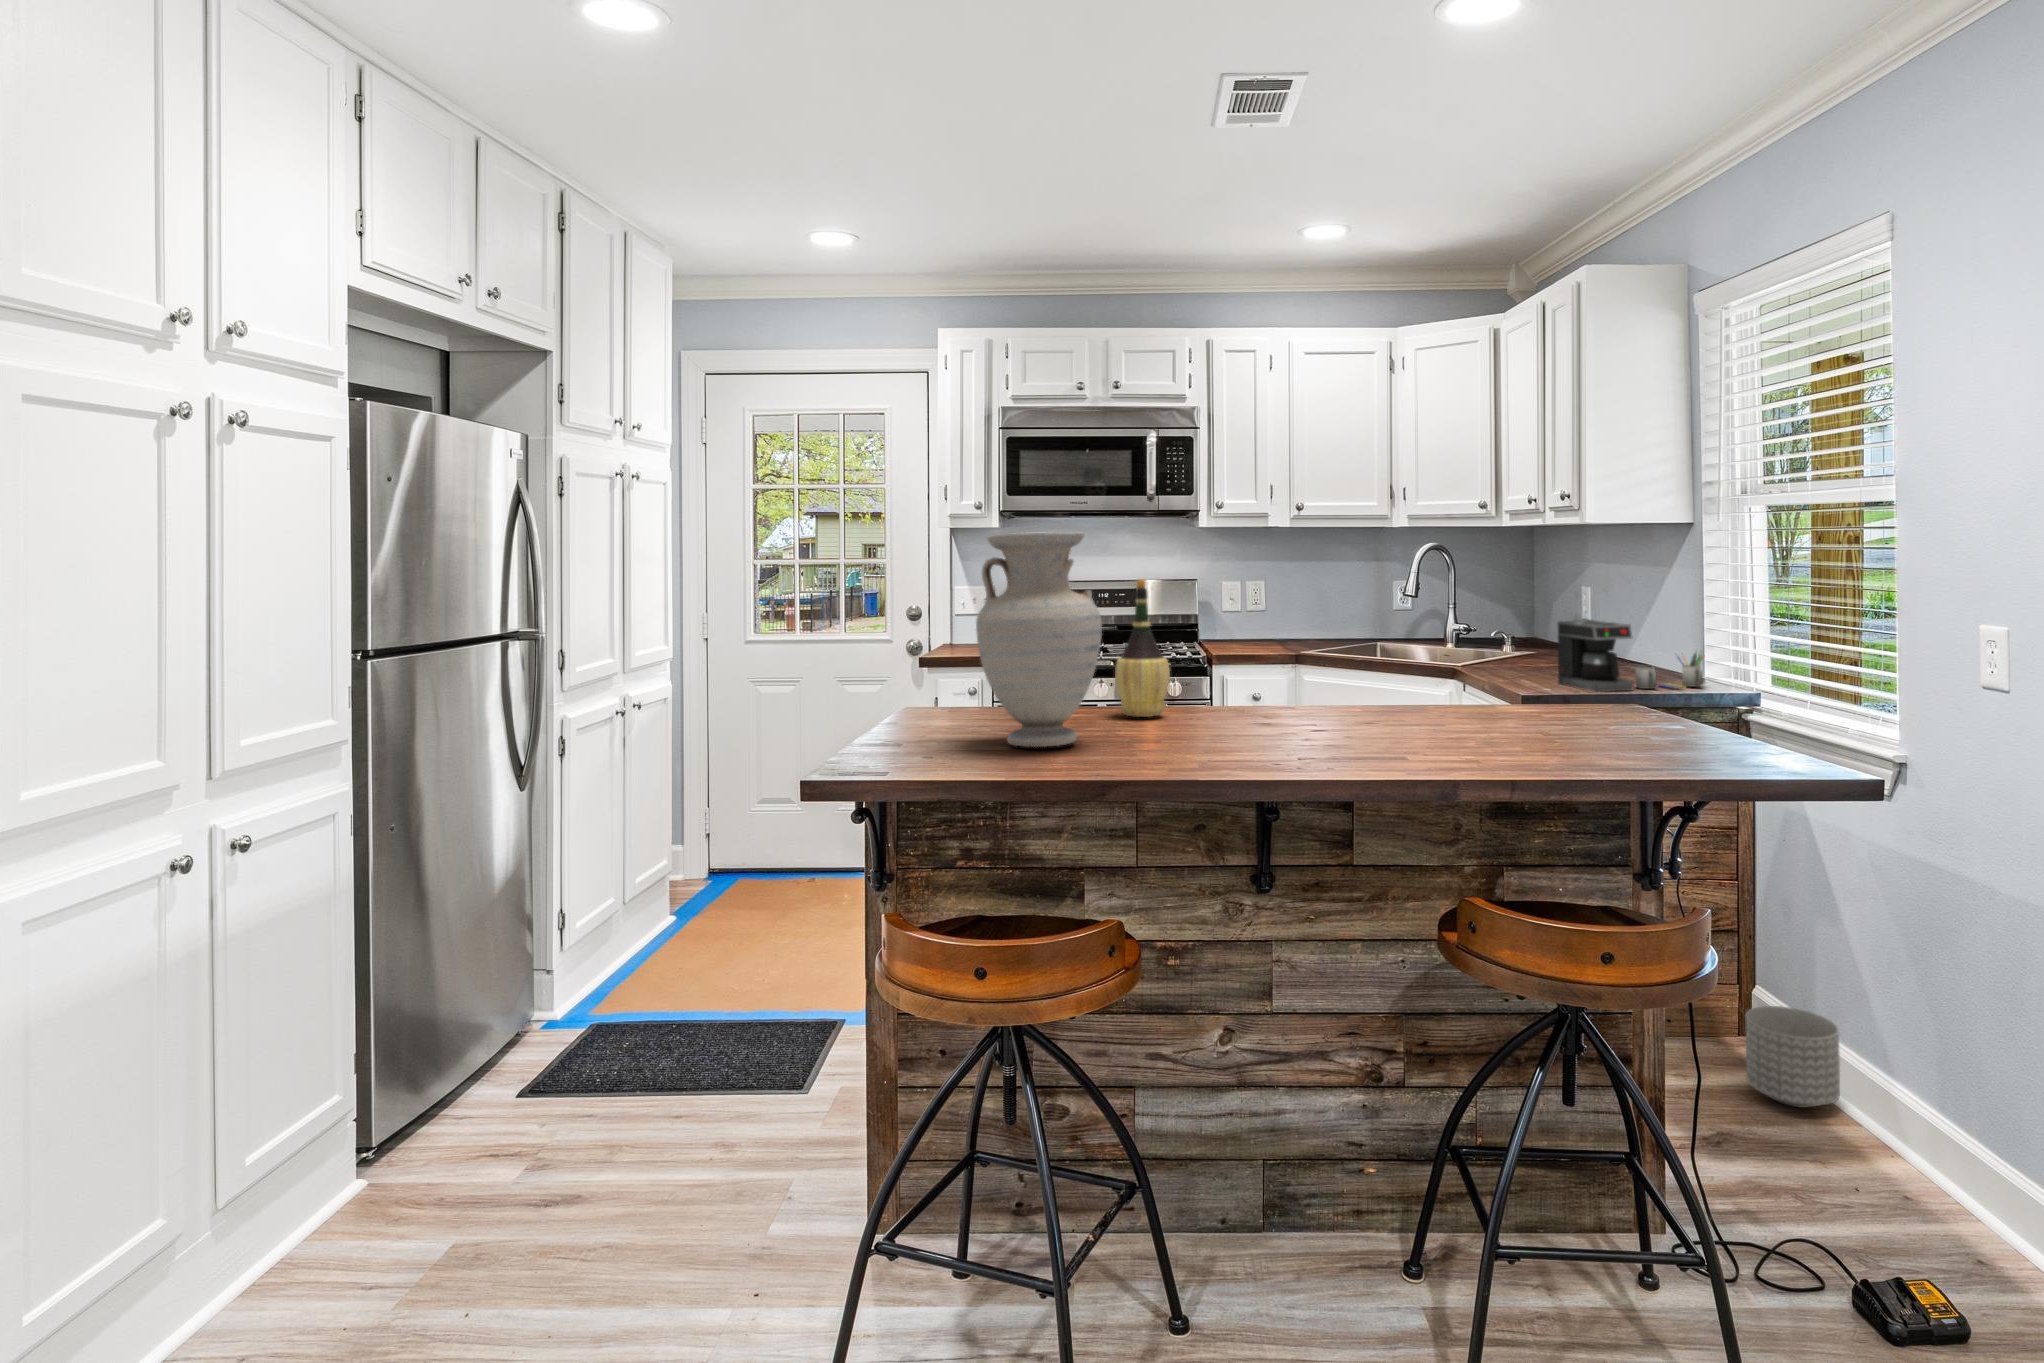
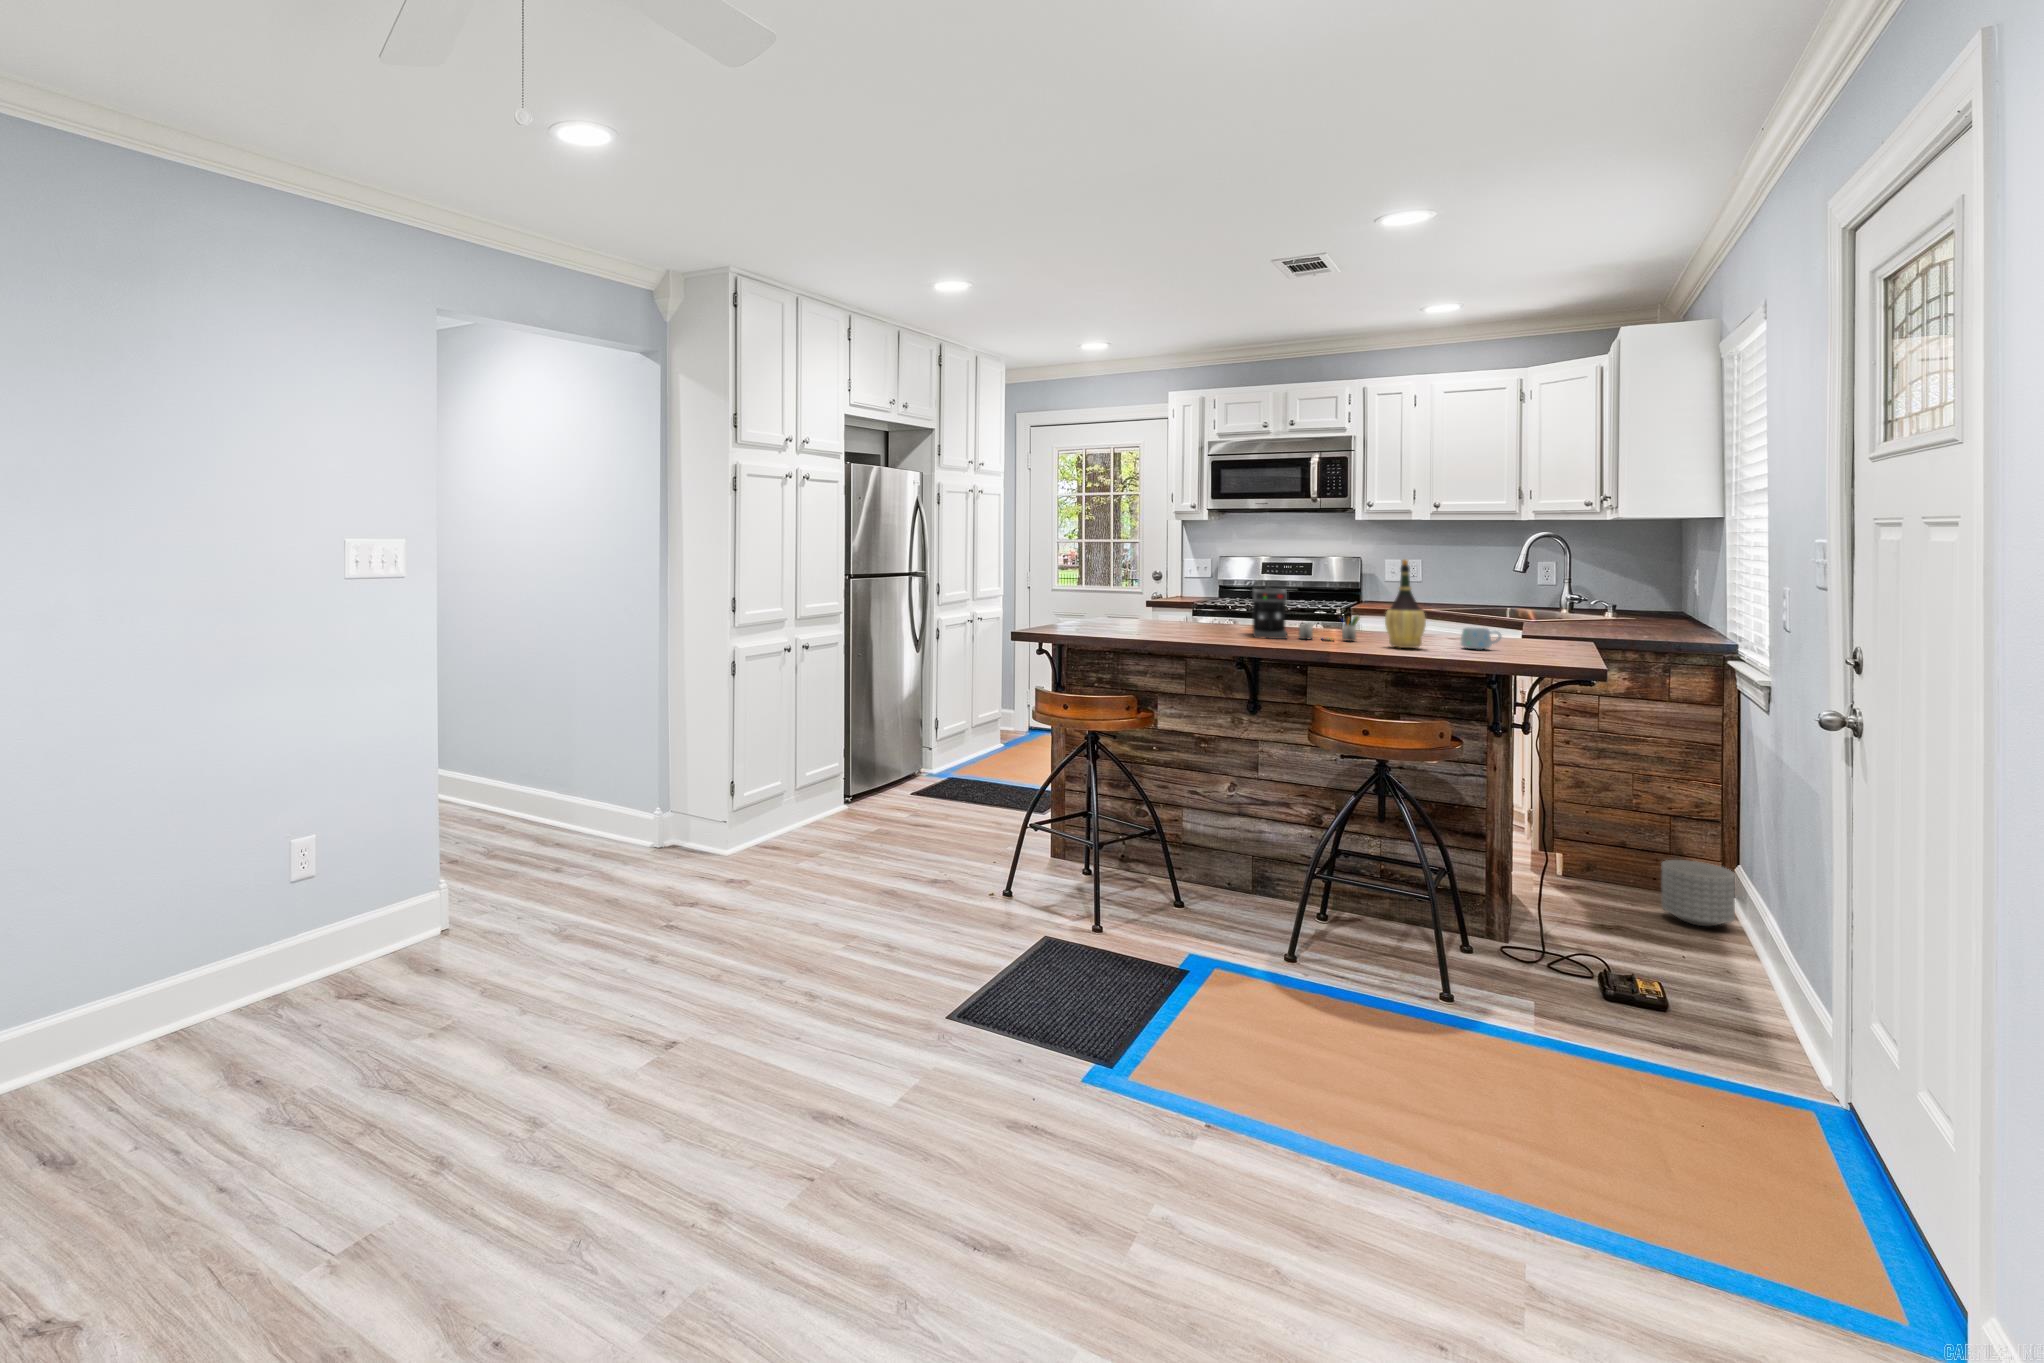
vase: present [976,532,1102,747] -> none [1105,526,1169,630]
wine bottle: present [1115,579,1170,717] -> present [1385,559,1426,648]
coffee maker: present [1558,620,1703,692] -> present [1252,588,1359,641]
mug: none [1569,699,1625,737] -> present [1461,628,1501,650]

